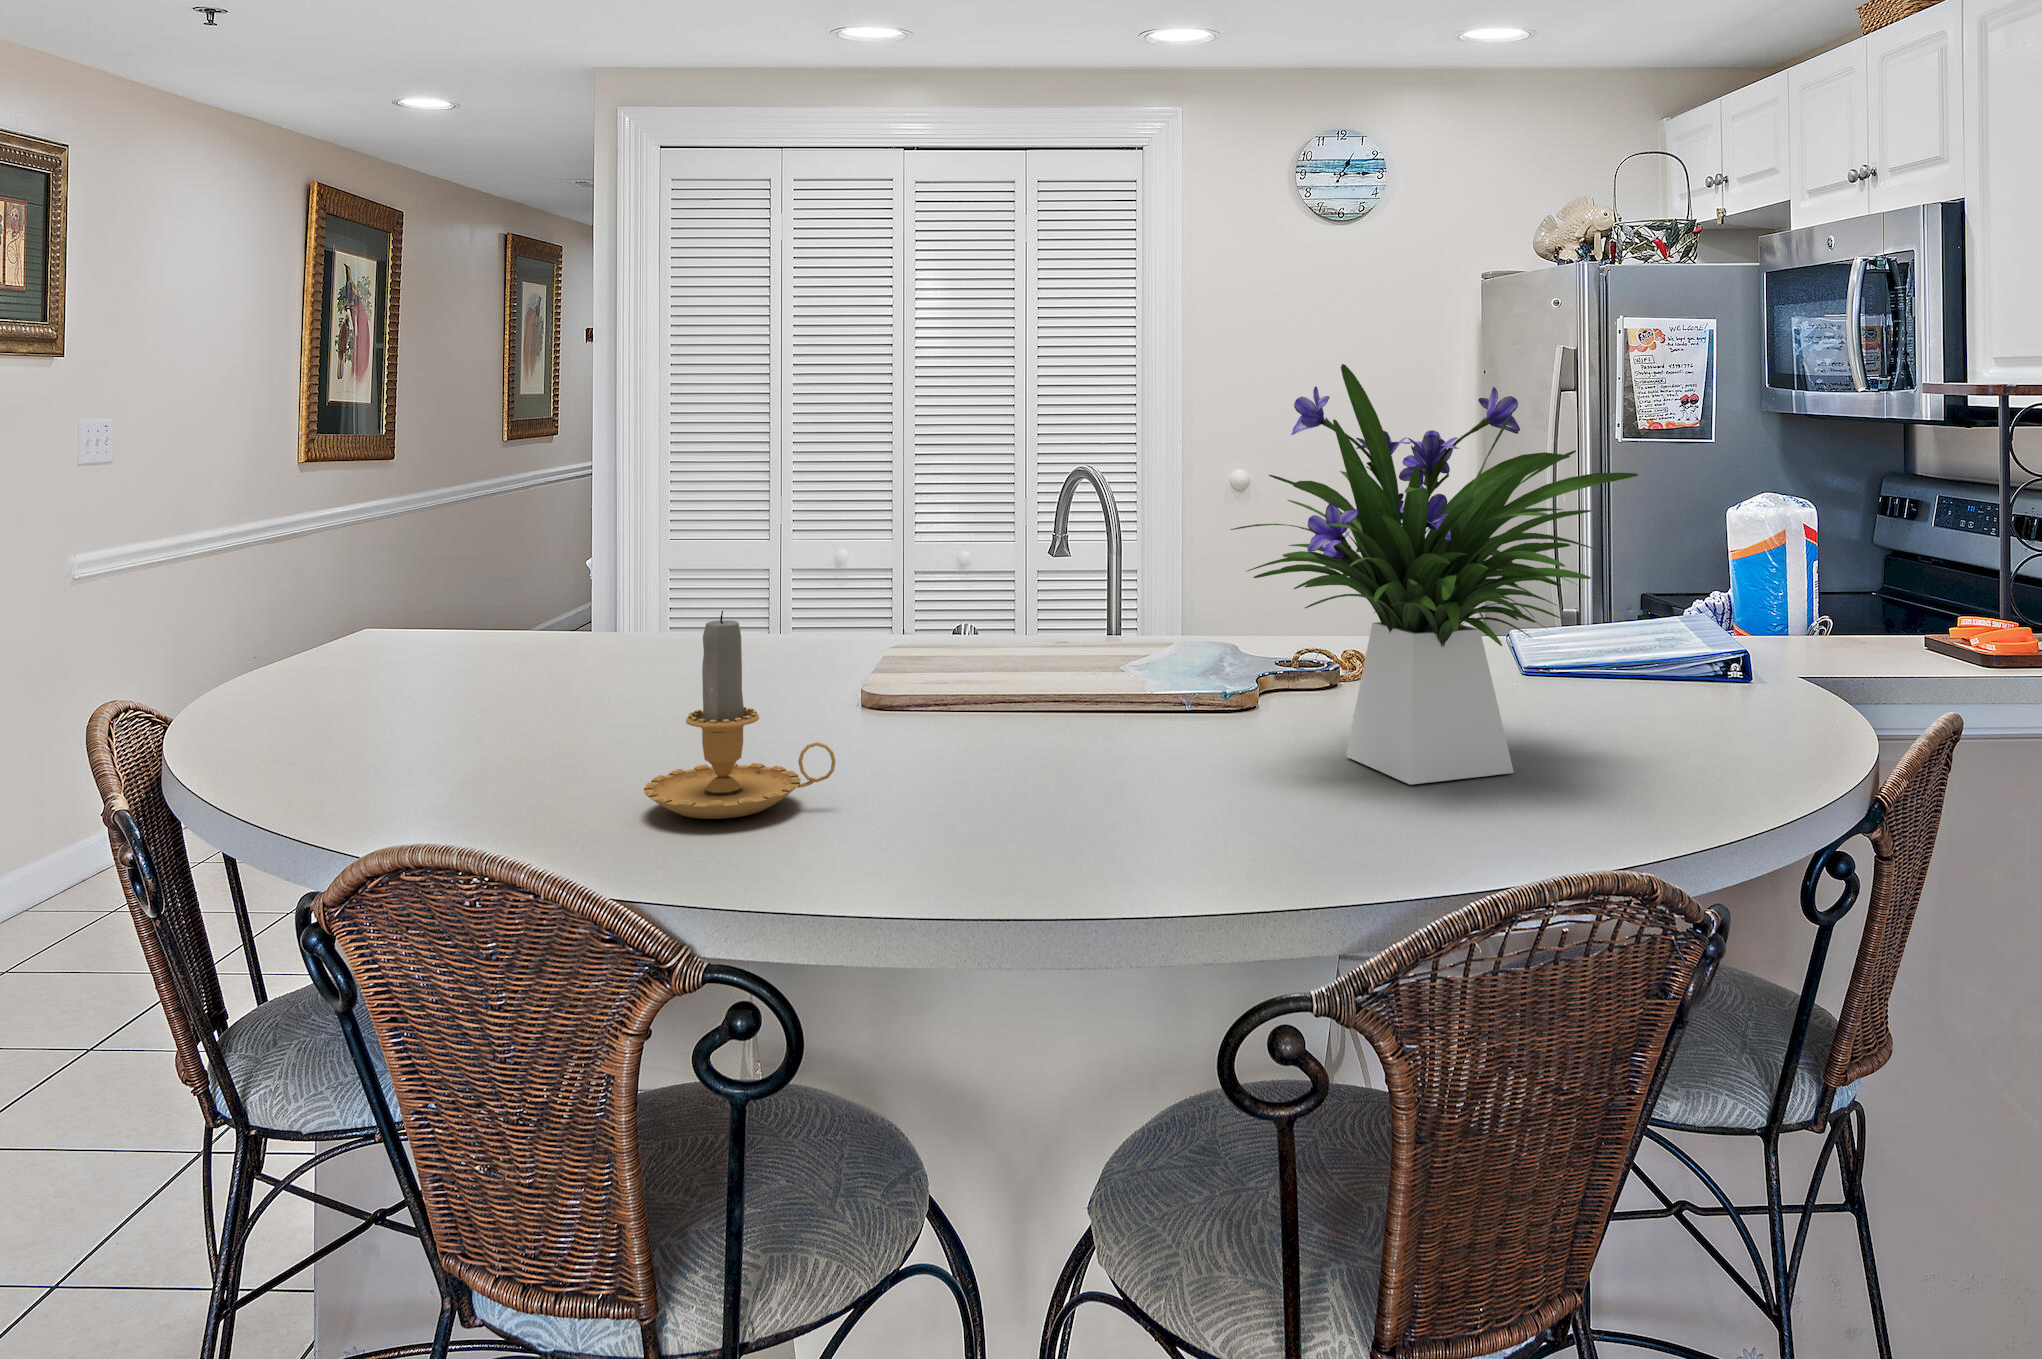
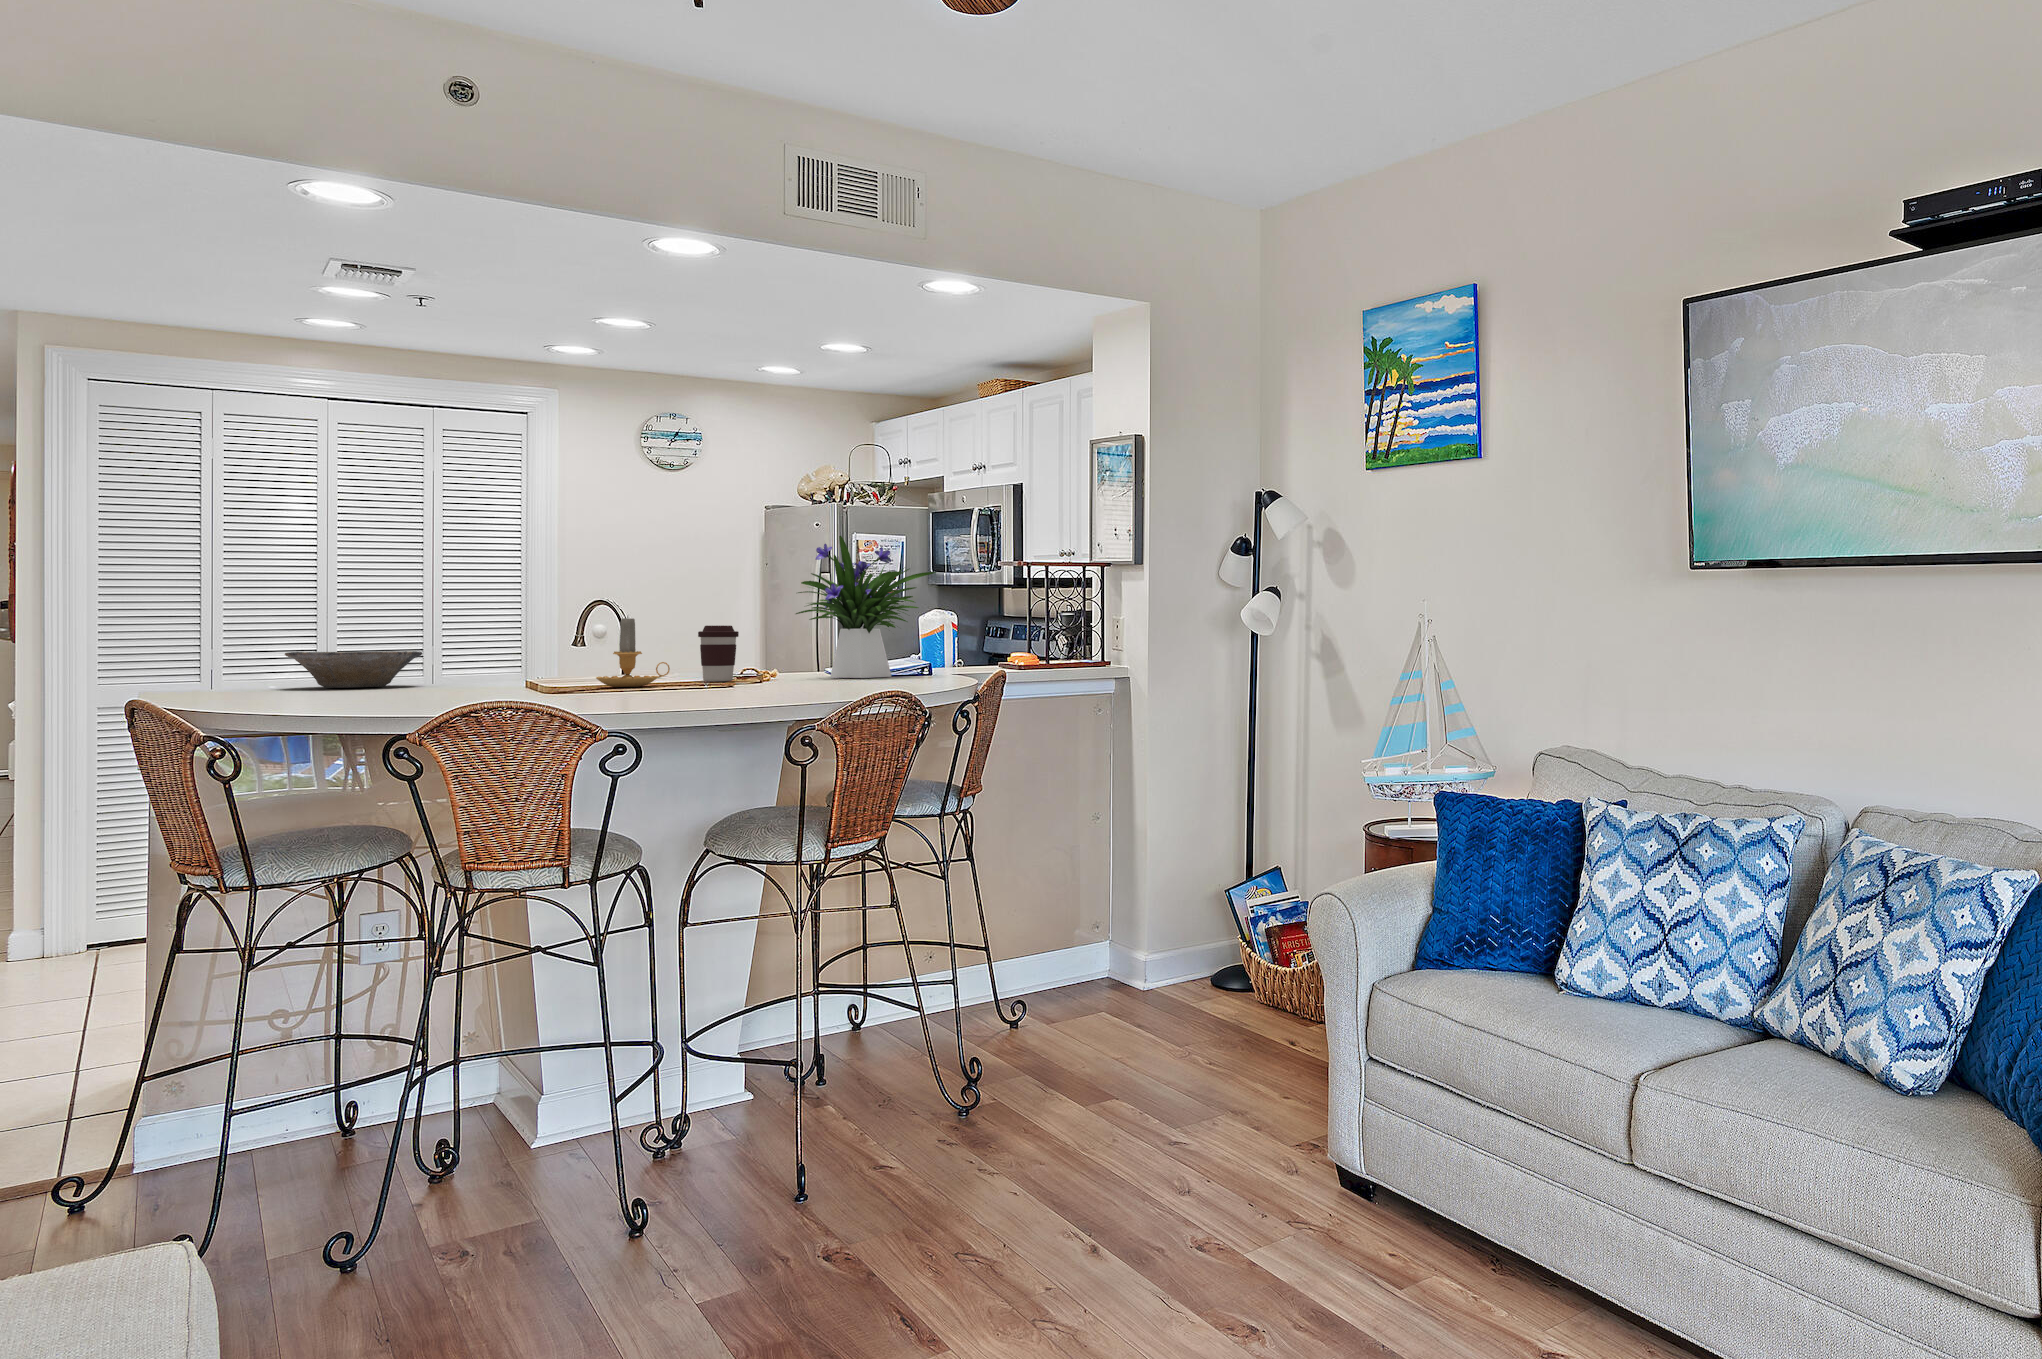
bowl: none [311,609,557,704] -> present [285,651,422,688]
coffee cup: none [990,609,1088,768] -> present [698,625,739,682]

